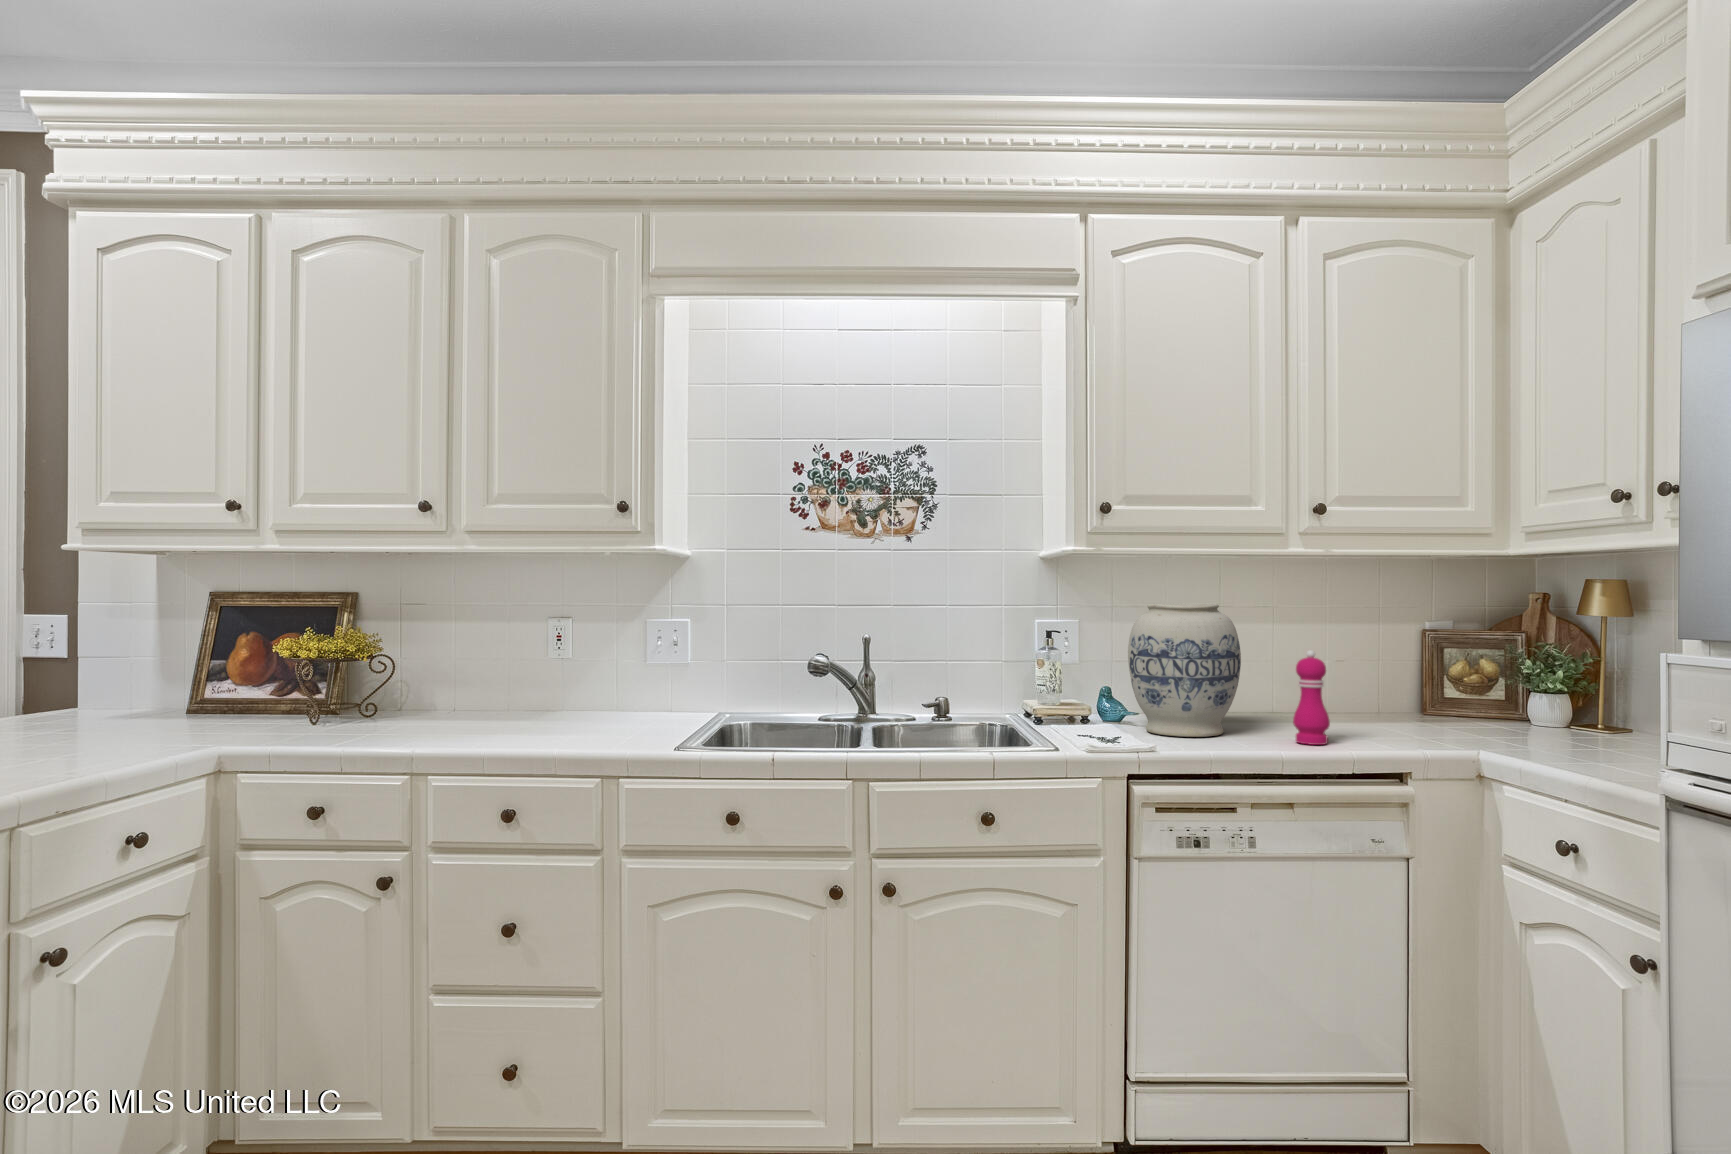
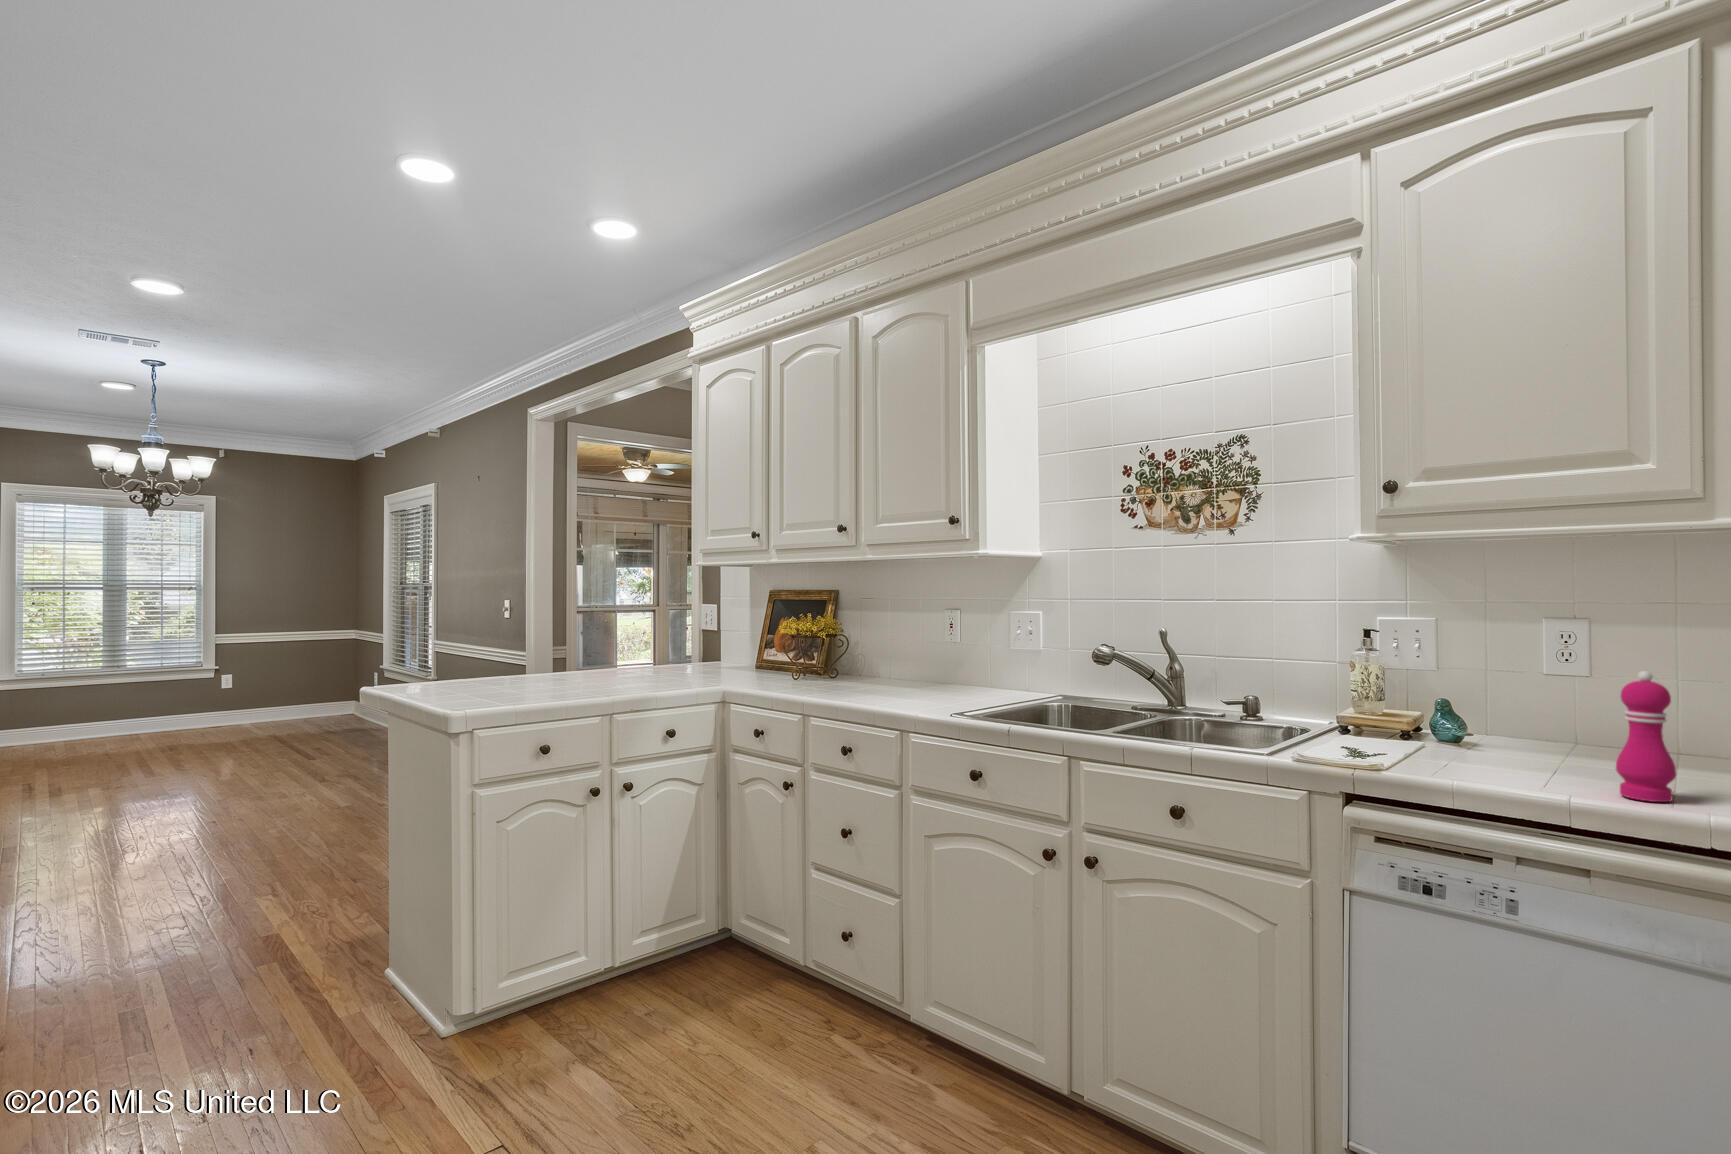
vase: present [1128,603,1241,737] -> none [1421,603,1583,771]

